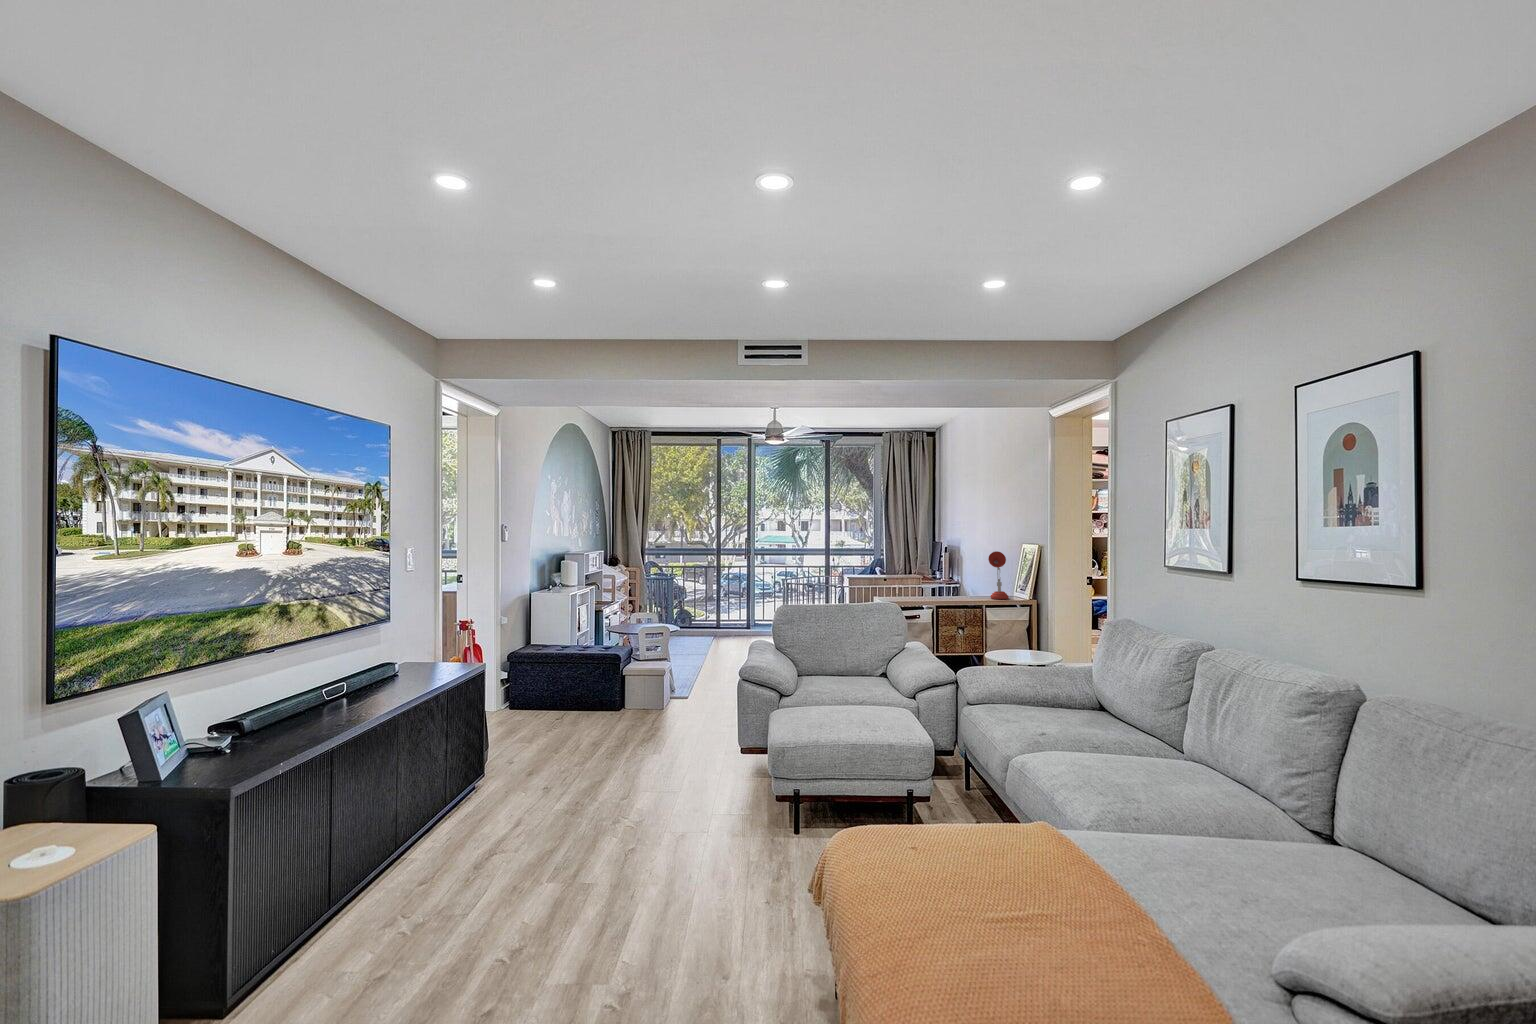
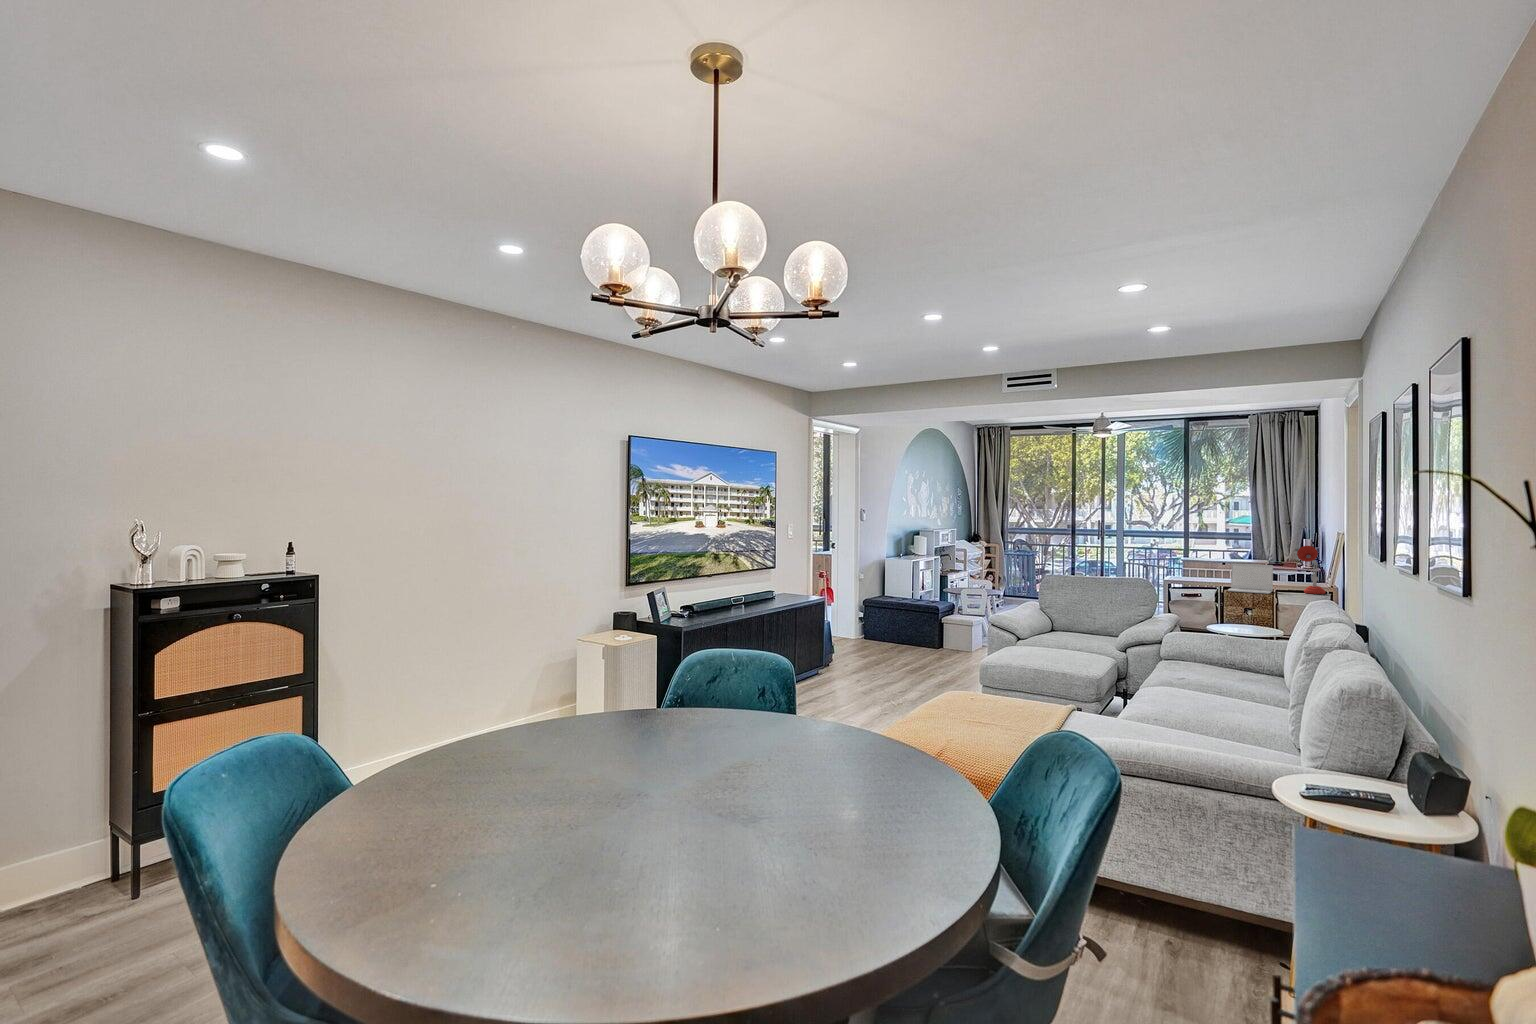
laptop: none [928,573,971,603] -> present [1228,563,1273,594]

